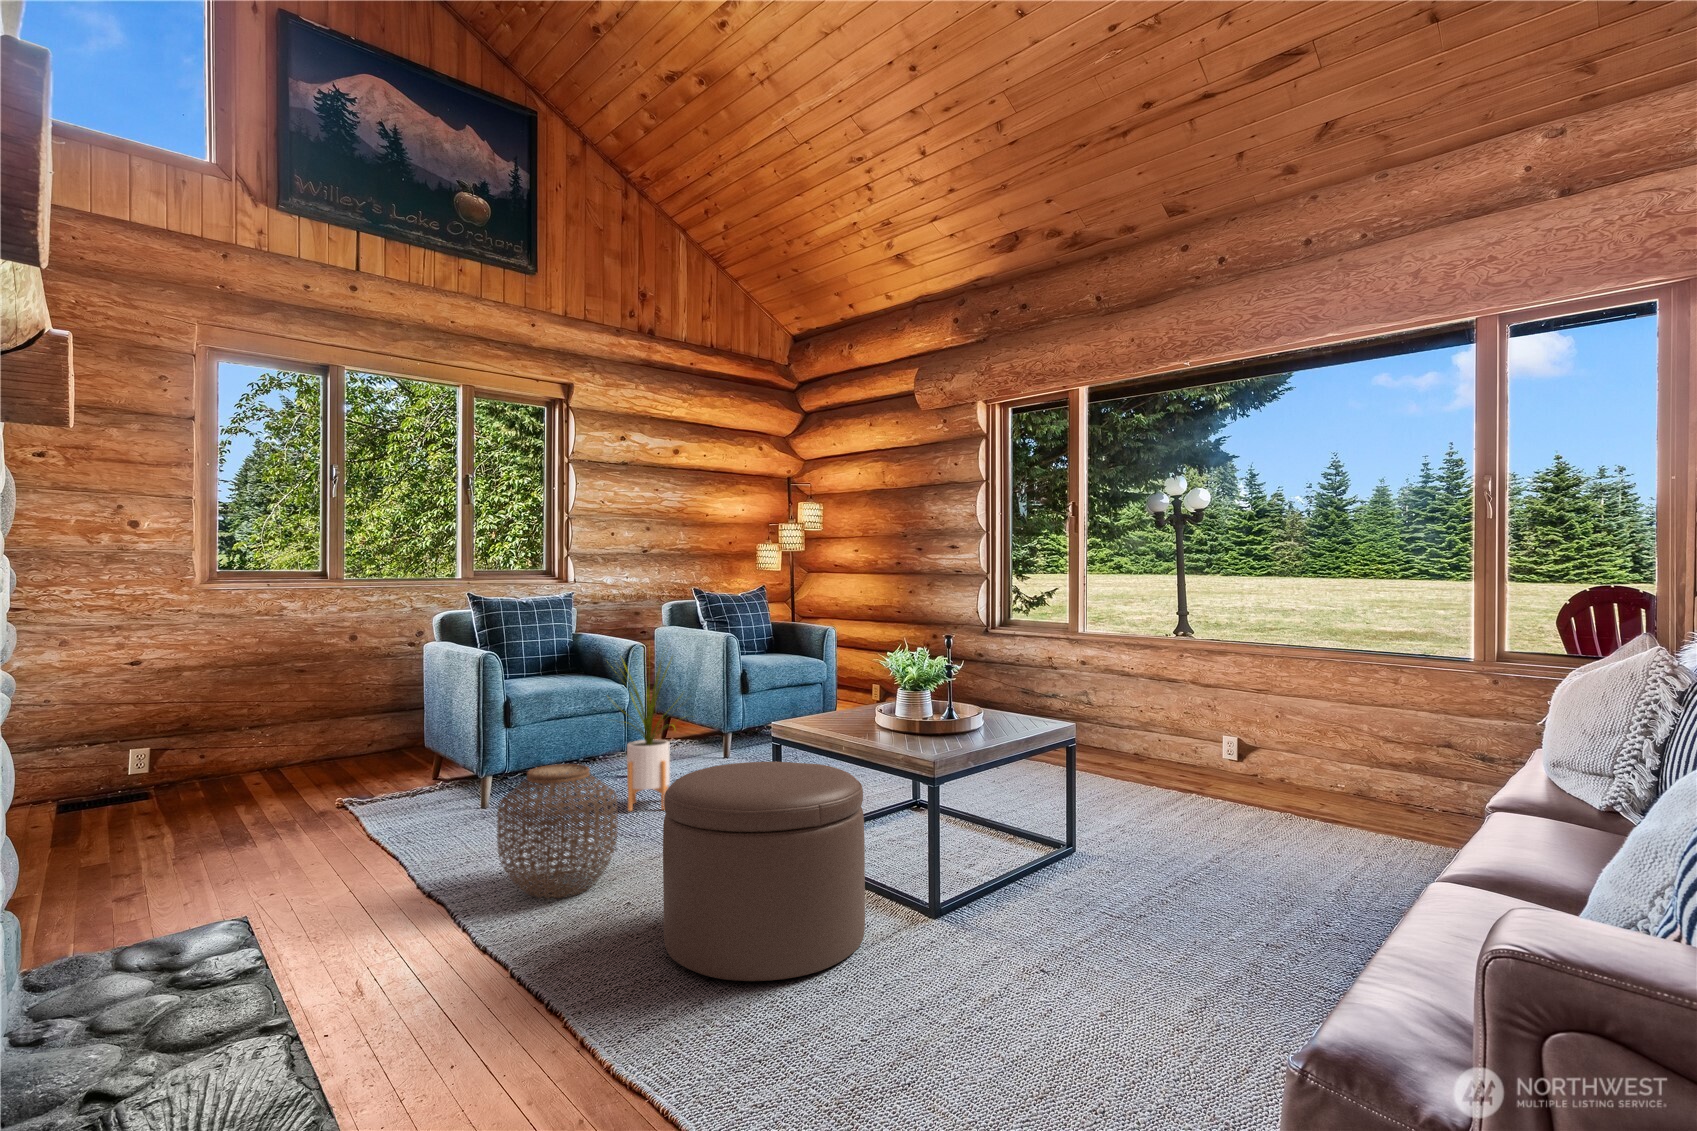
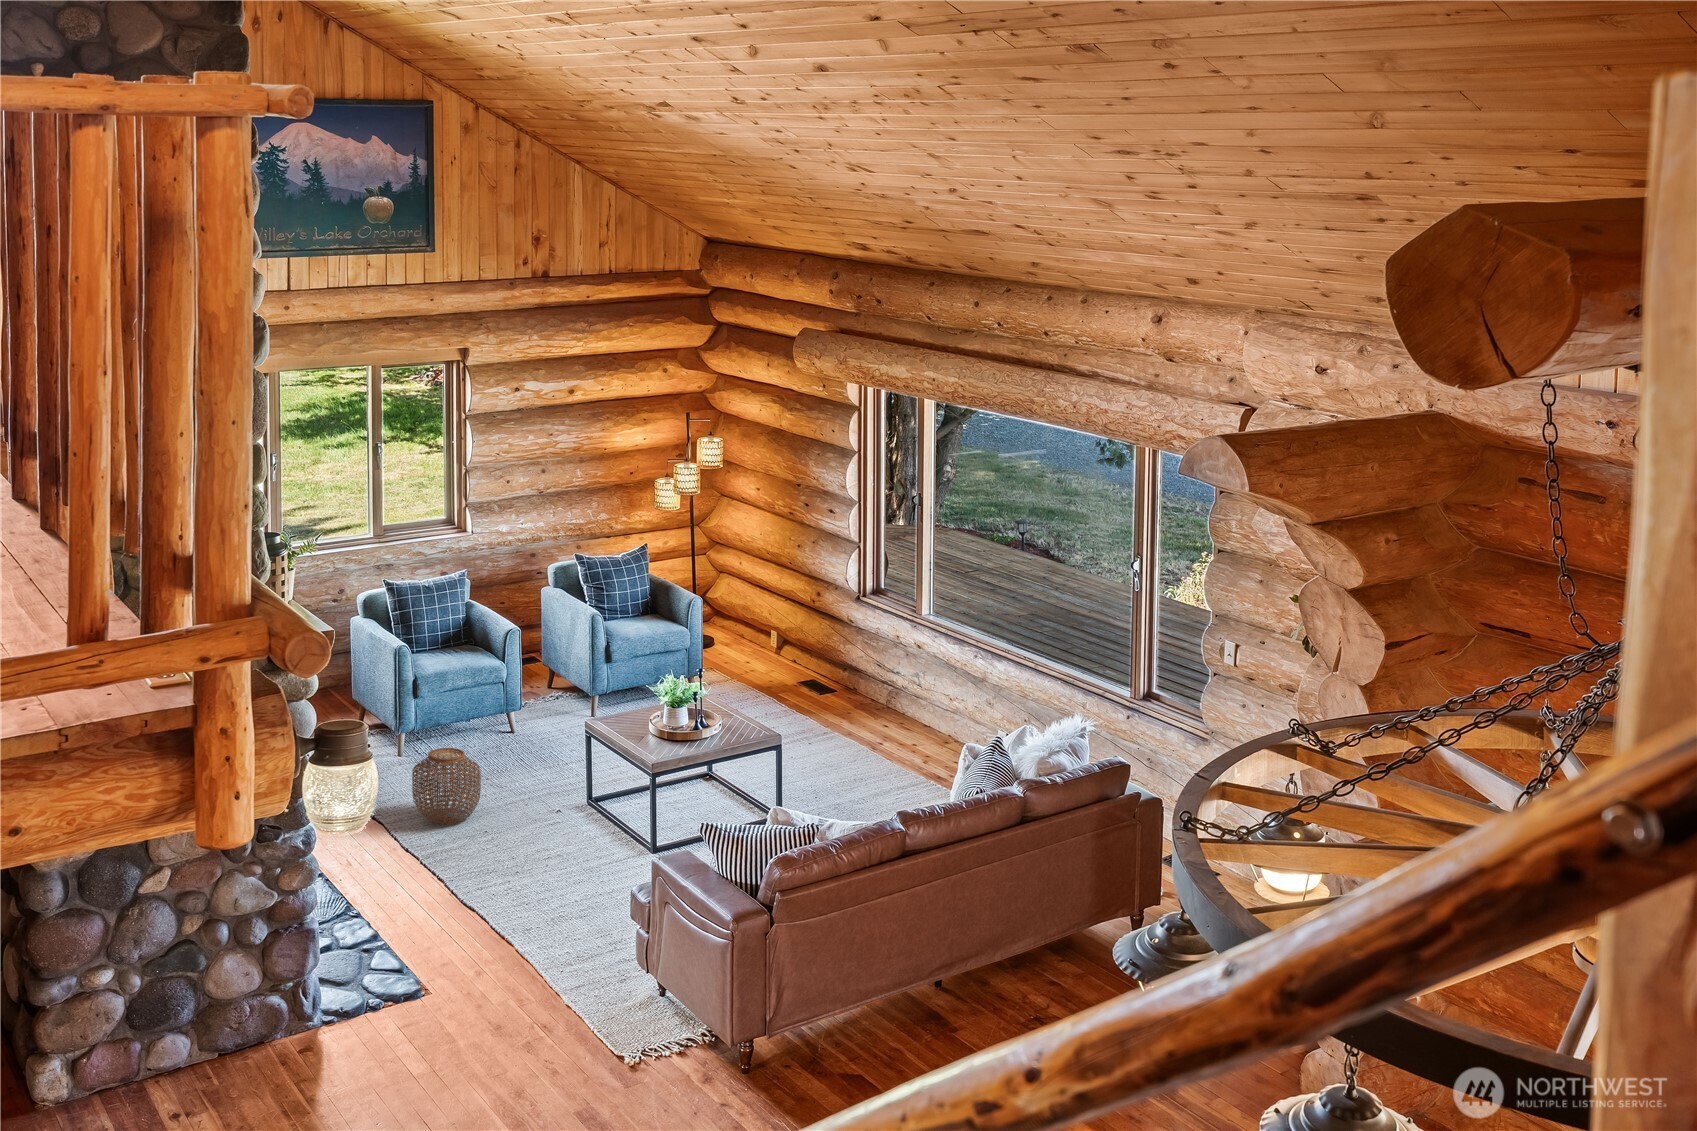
house plant: present [617,661,673,811] -> none [482,645,547,766]
ottoman: present [663,762,865,981] -> none [495,766,601,878]

